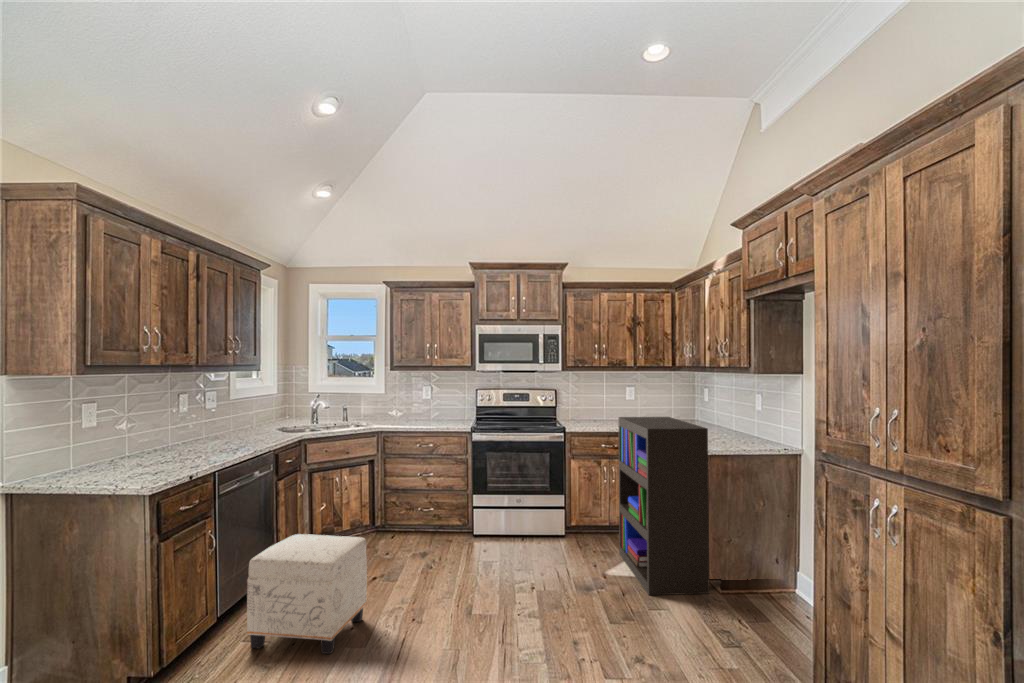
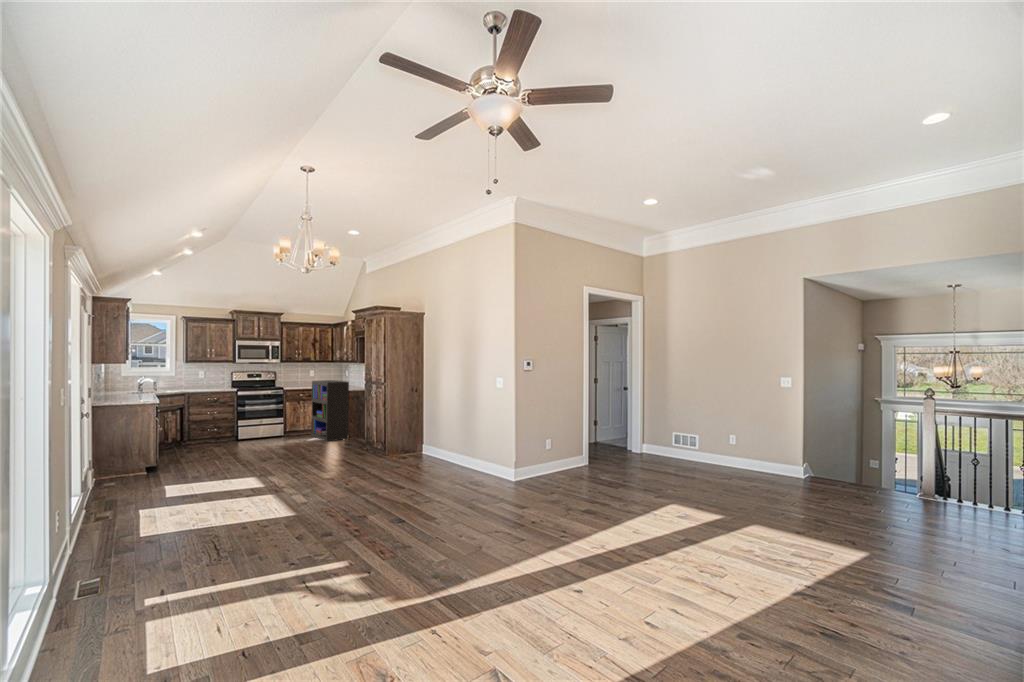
ottoman: present [247,534,367,654] -> none [176,427,218,467]

